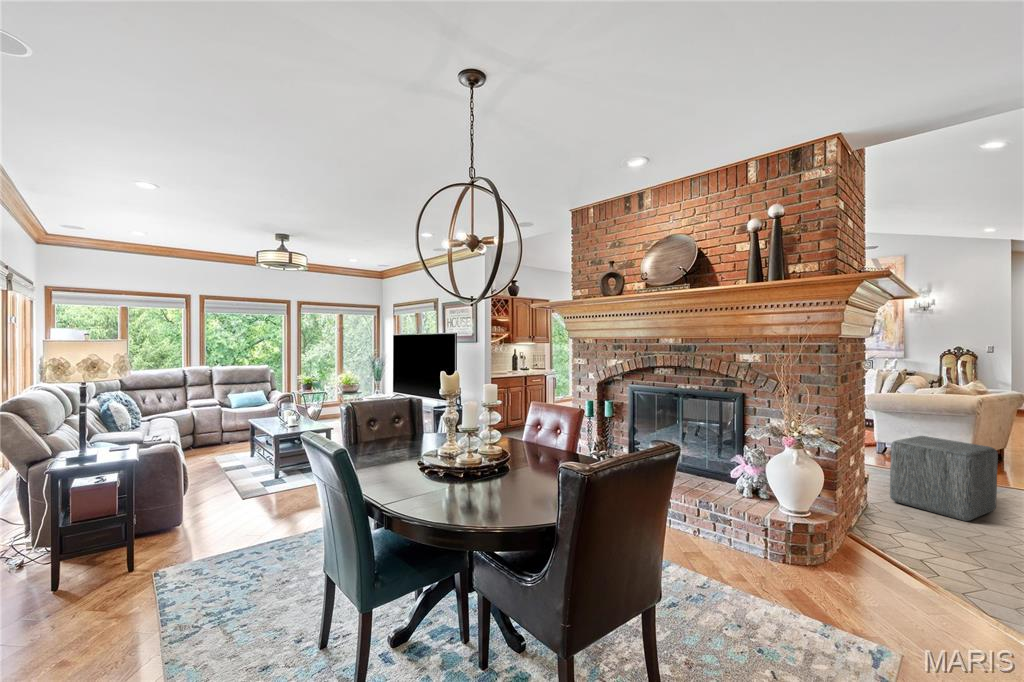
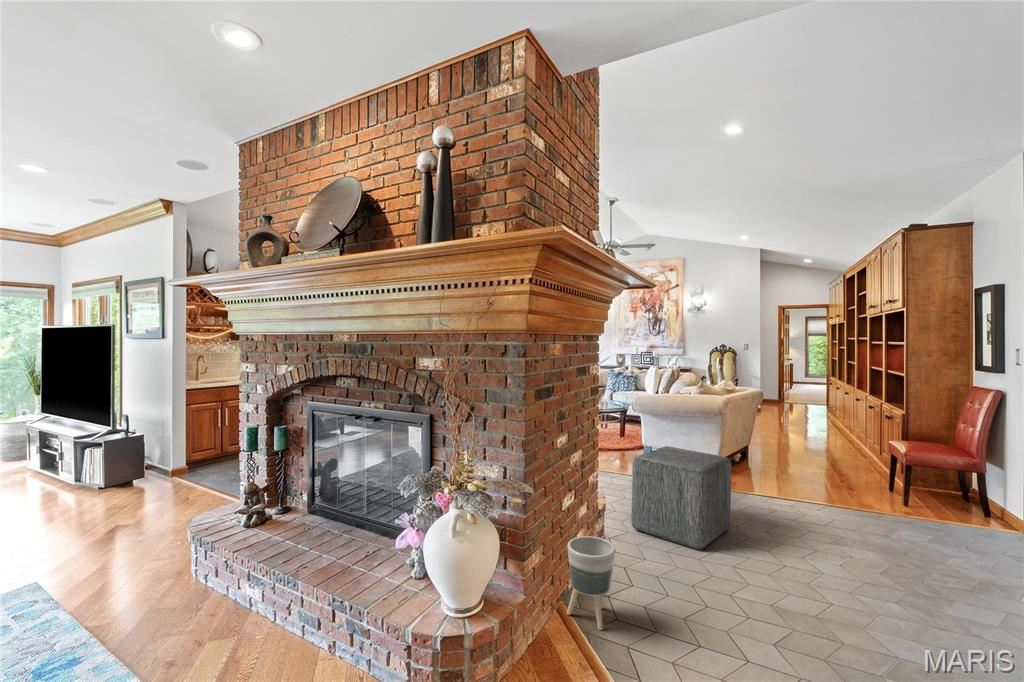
planter: none [856,489,902,555] -> present [567,536,615,630]

